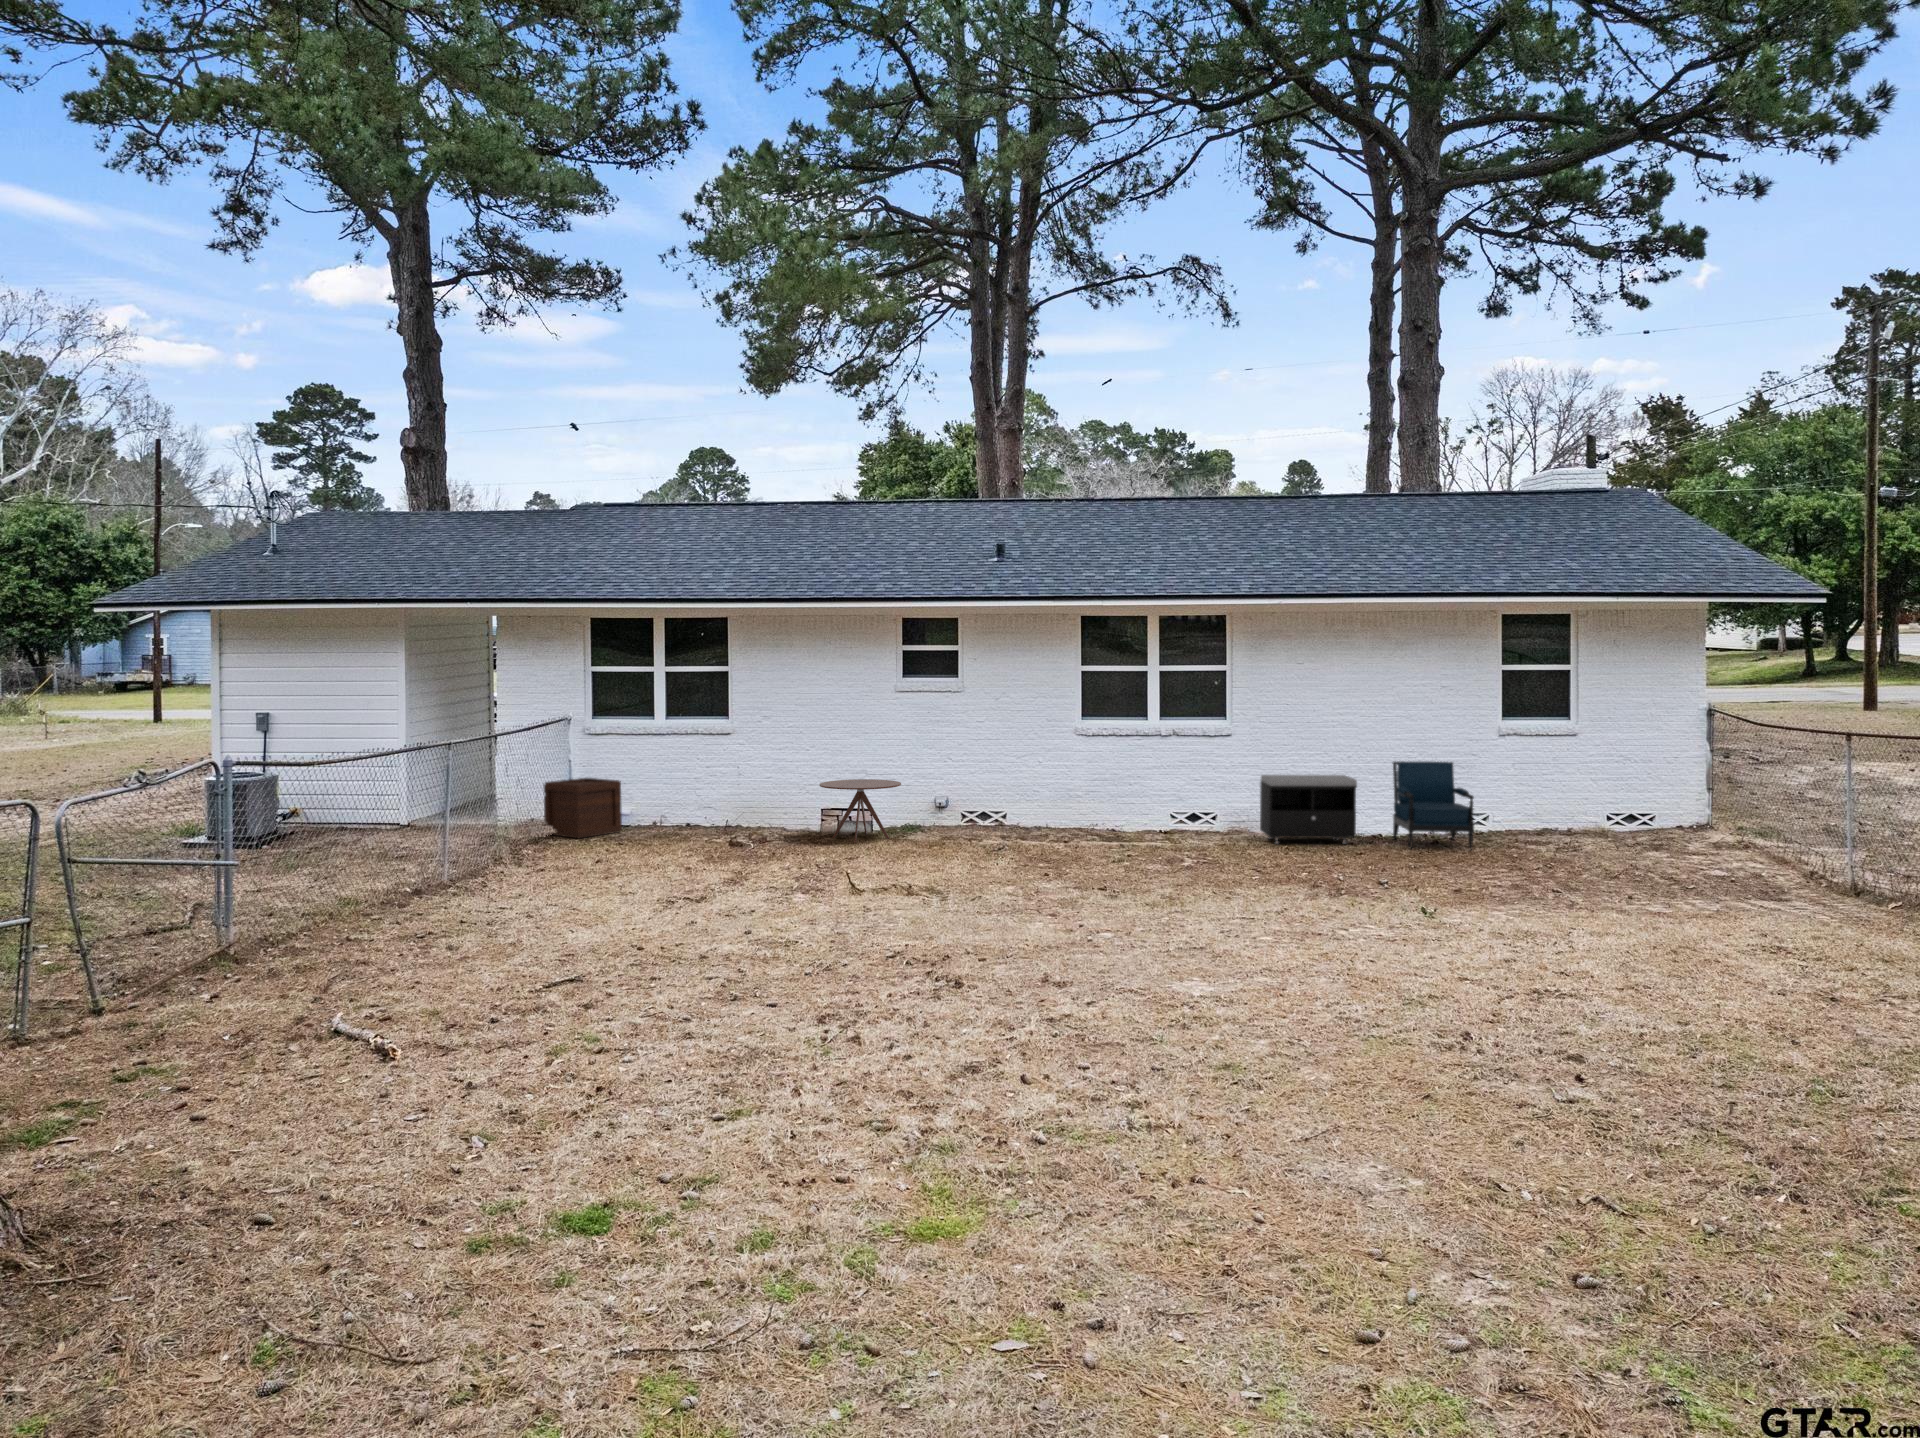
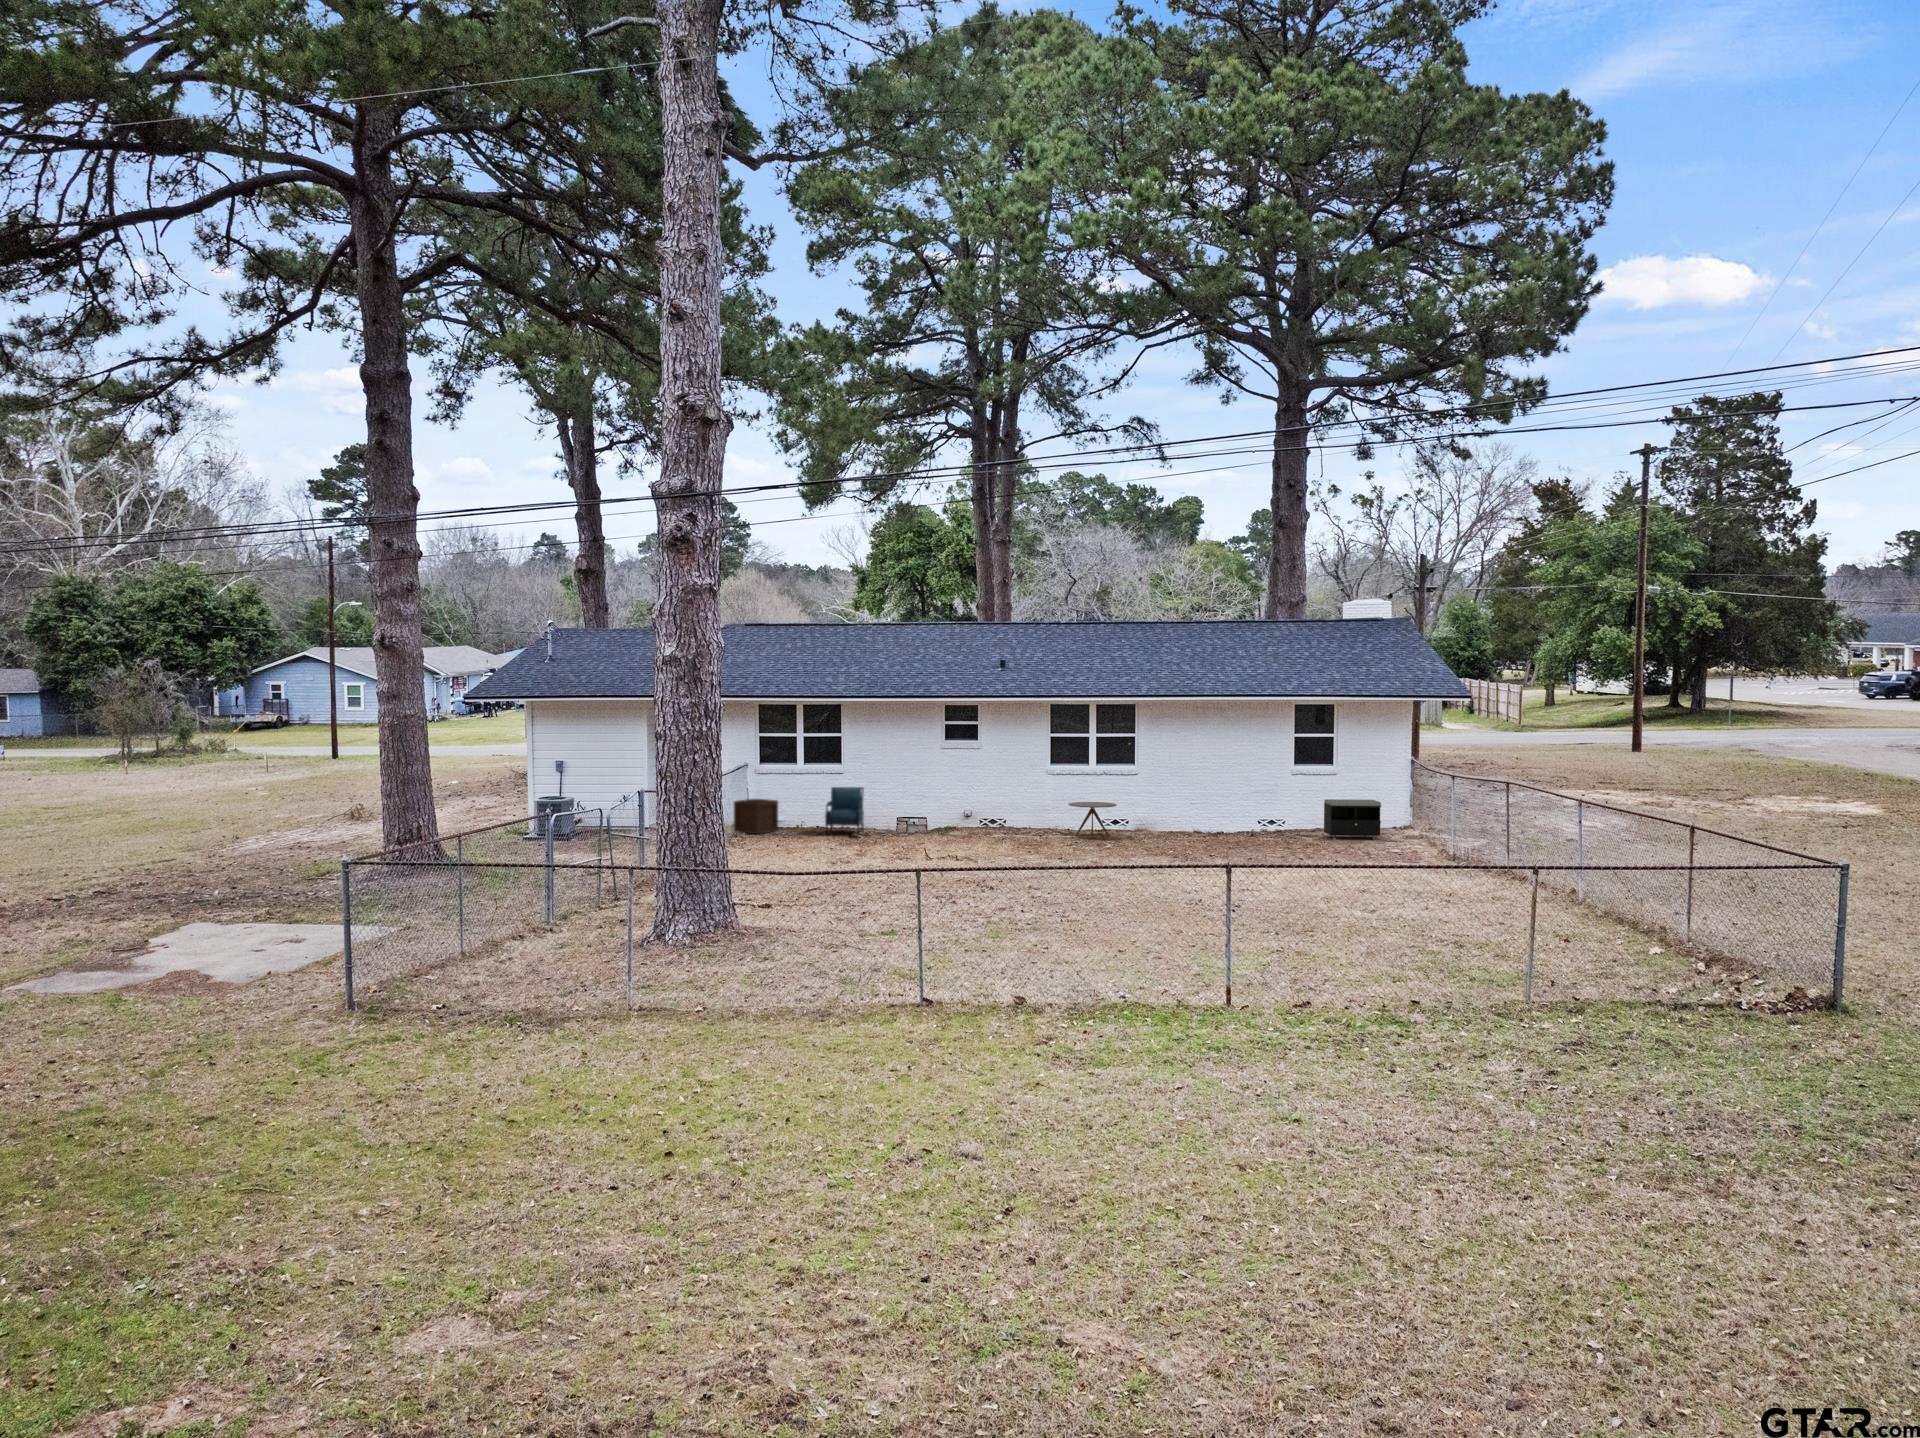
chair: present [1393,761,1474,850] -> present [825,787,864,834]
storage bench: present [1260,775,1357,844] -> present [1324,799,1381,839]
round table: present [819,779,901,843] -> present [1068,802,1117,838]

